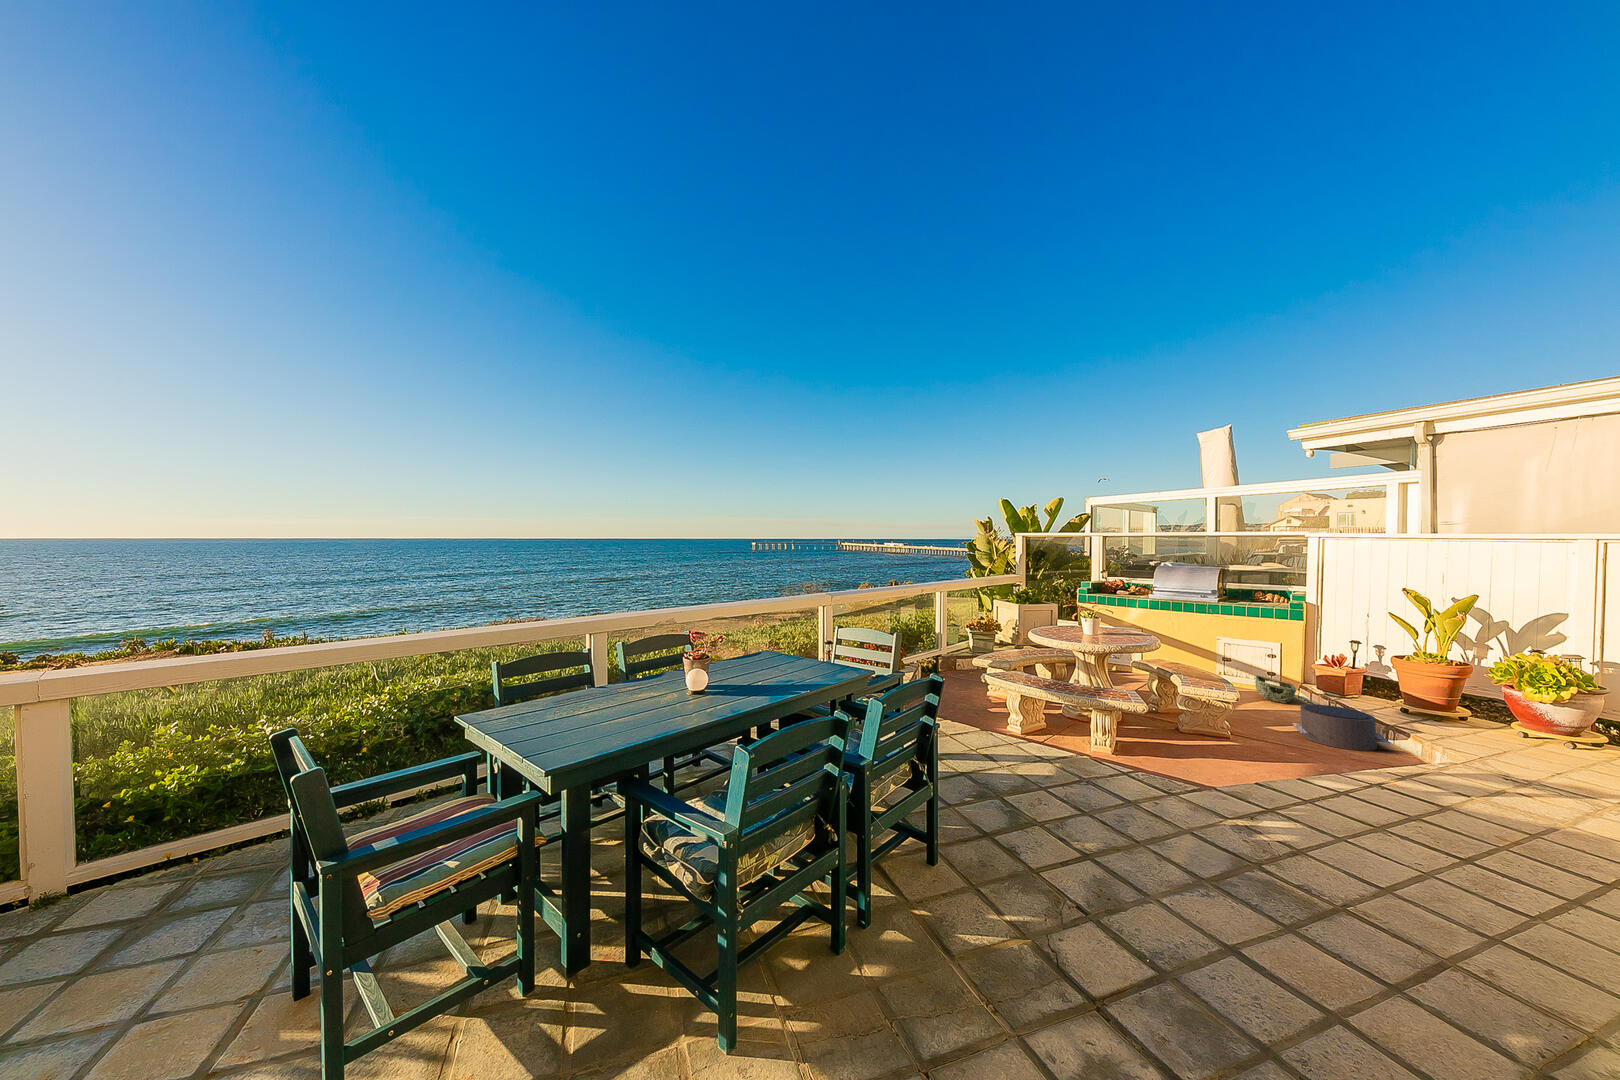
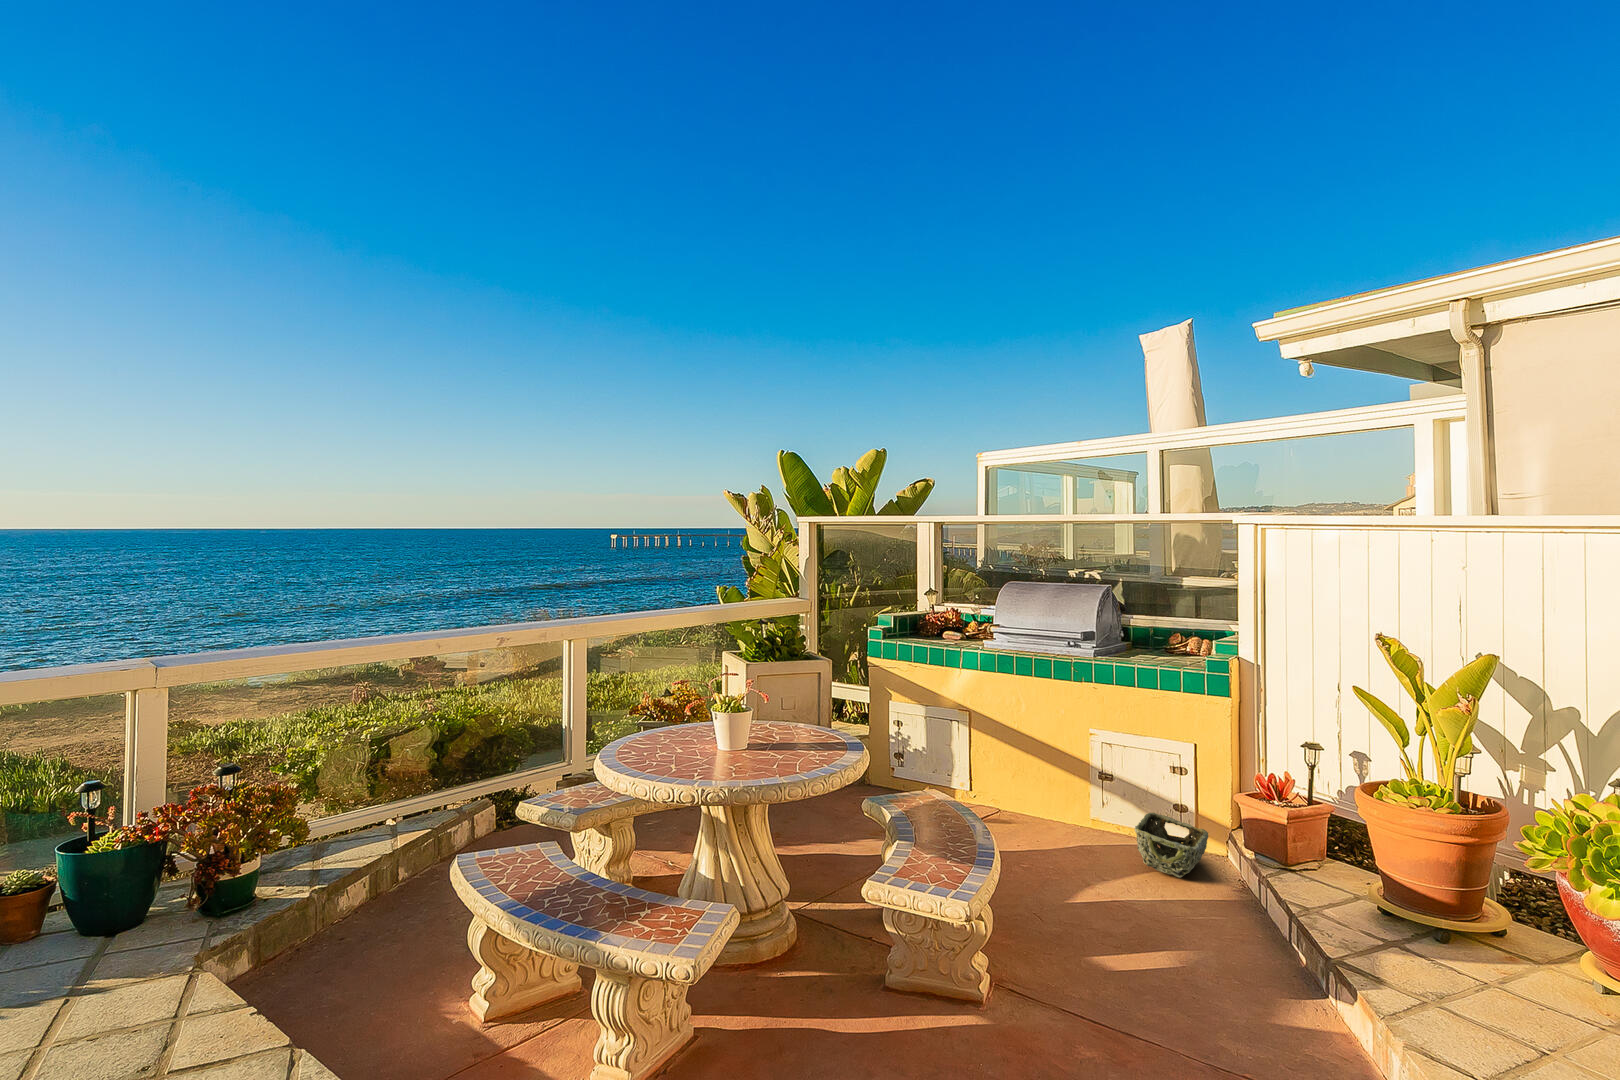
pouf: present [1293,704,1393,751] -> none [1119,903,1301,1039]

